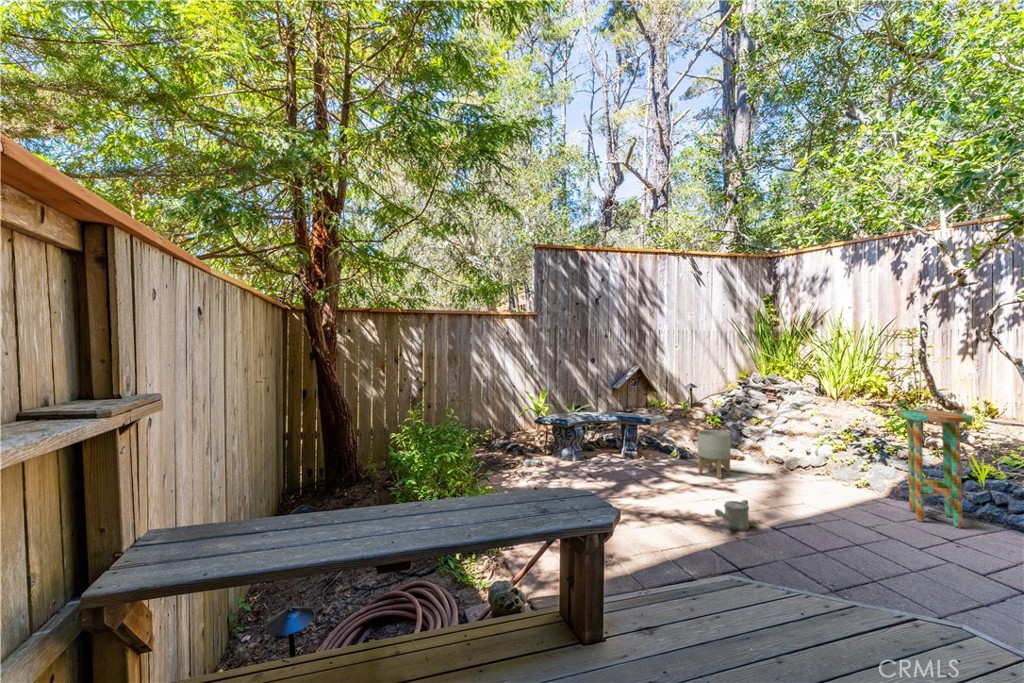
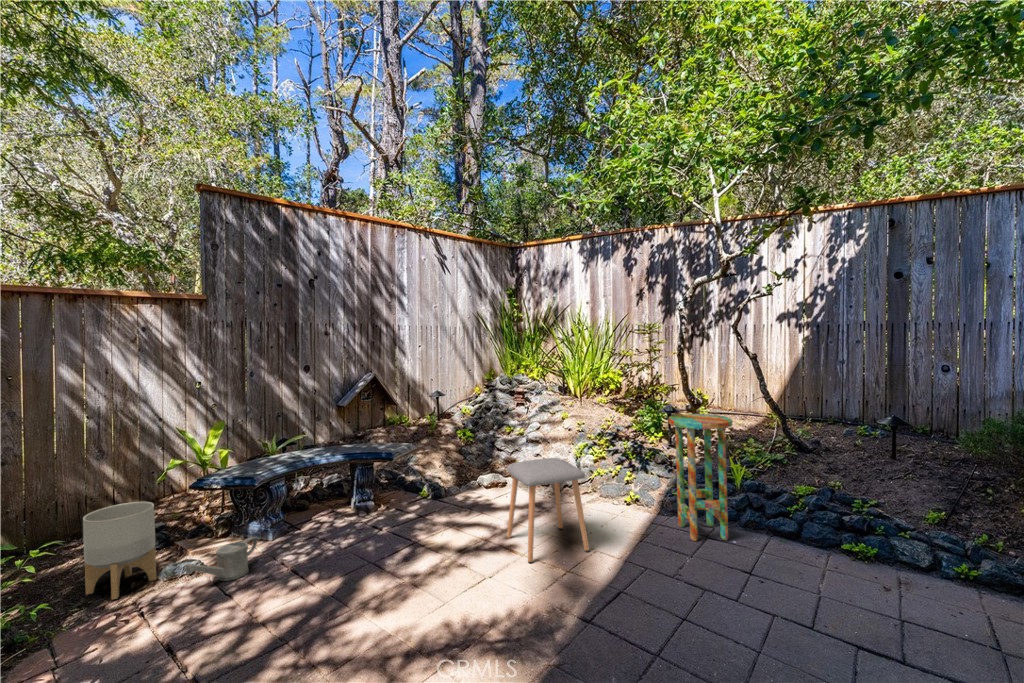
planter: present [698,430,731,478] -> present [83,502,156,599]
stool: none [735,432,804,507] -> present [507,458,589,563]
watering can: present [715,500,749,531] -> present [185,537,257,581]

